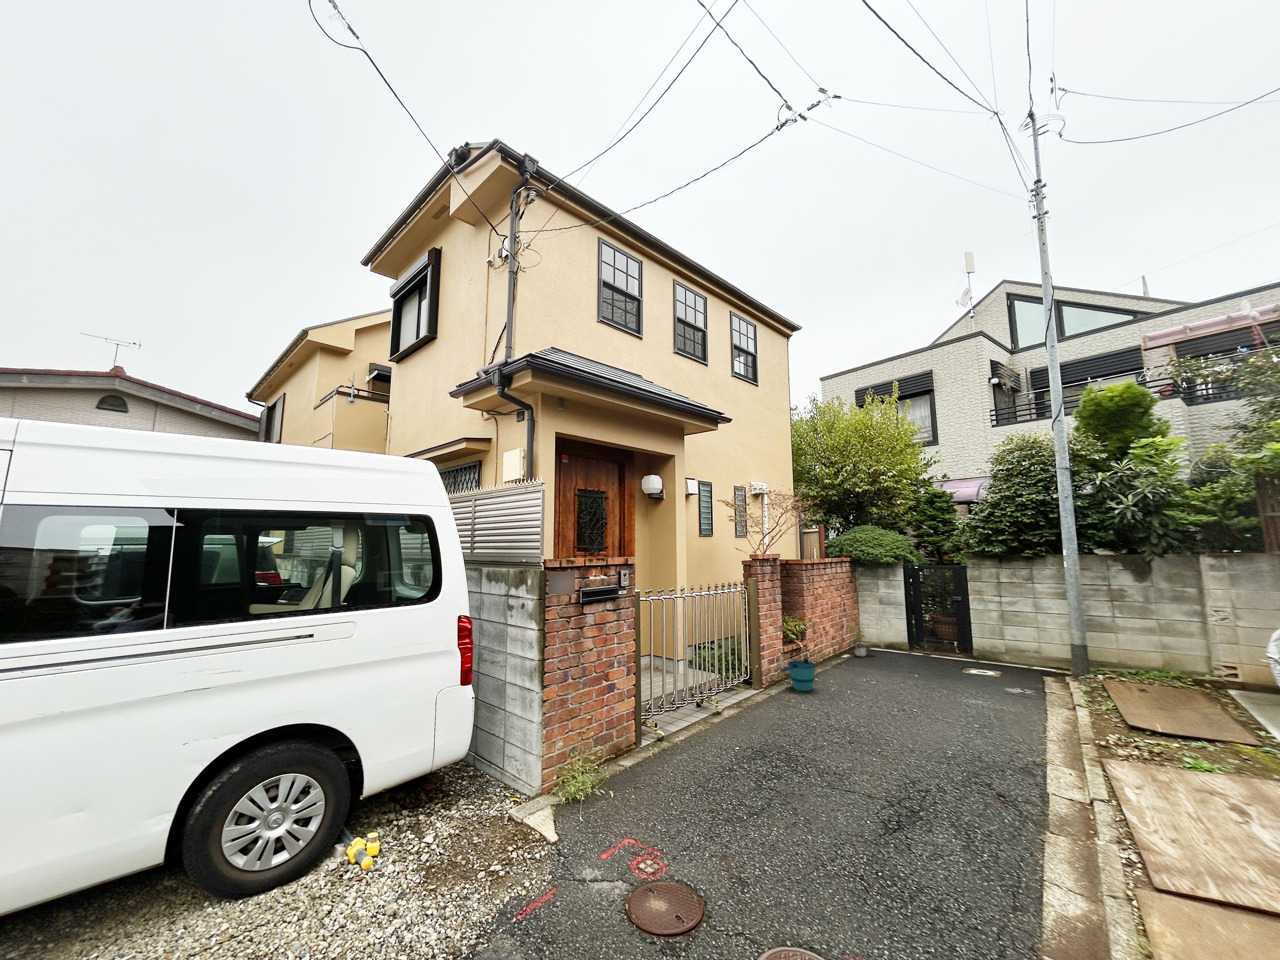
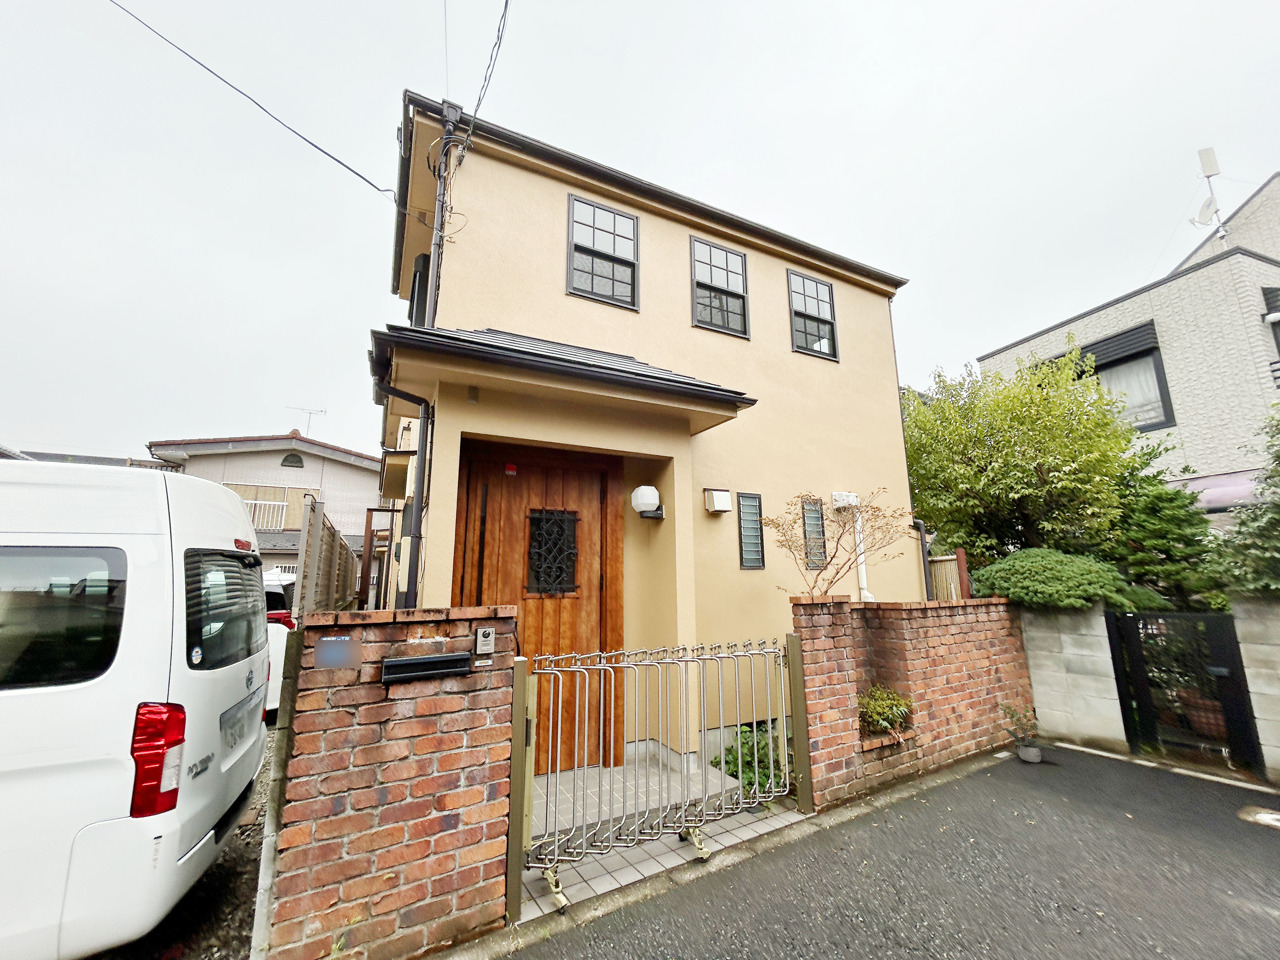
bucket: present [780,658,816,691] -> none [851,769,914,832]

